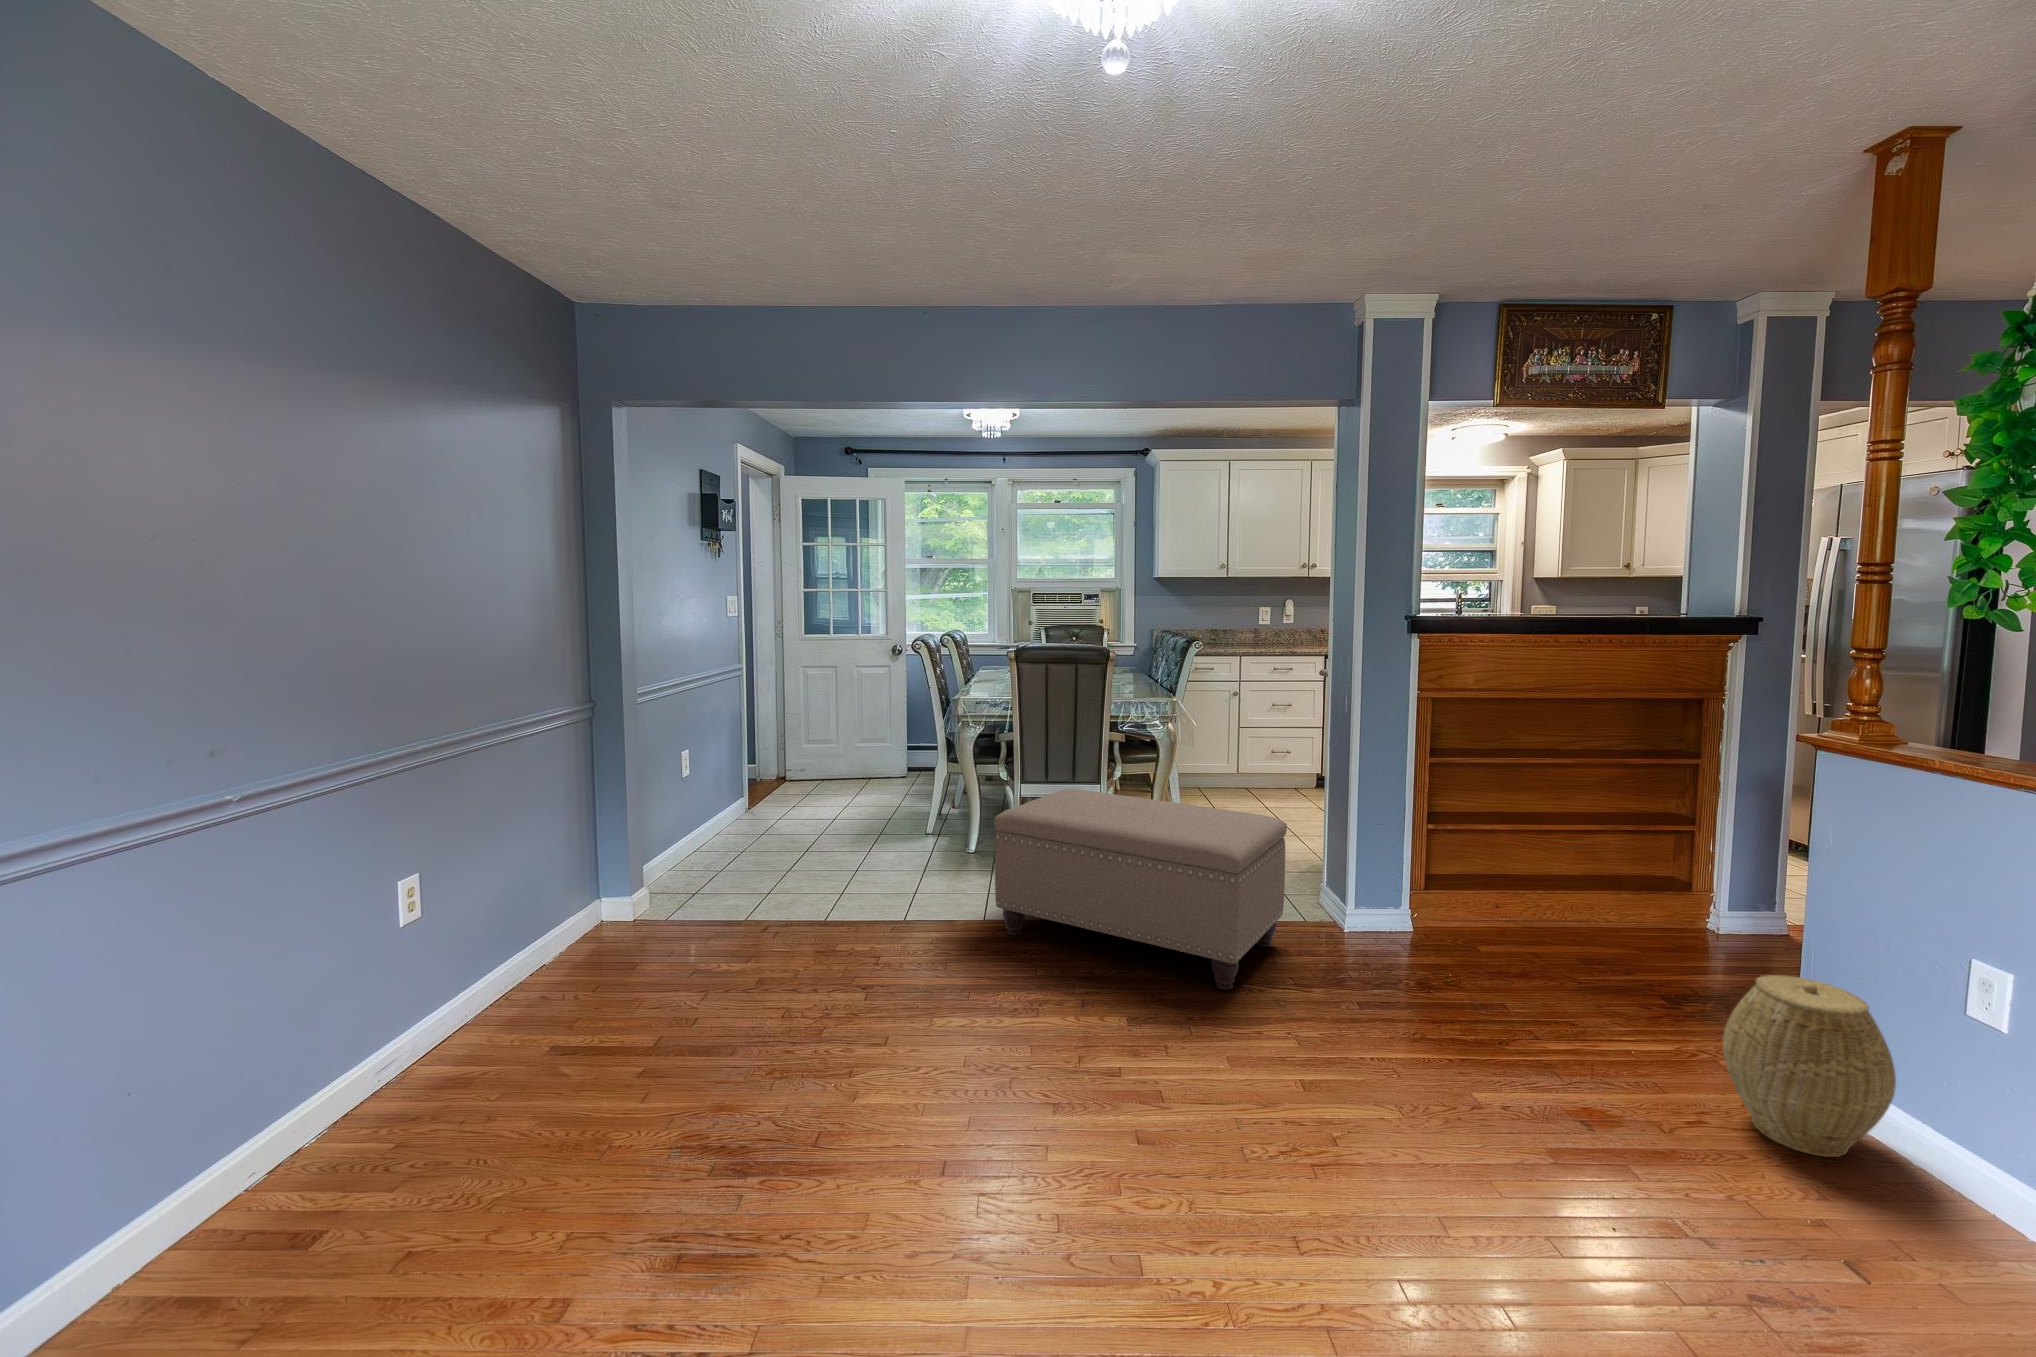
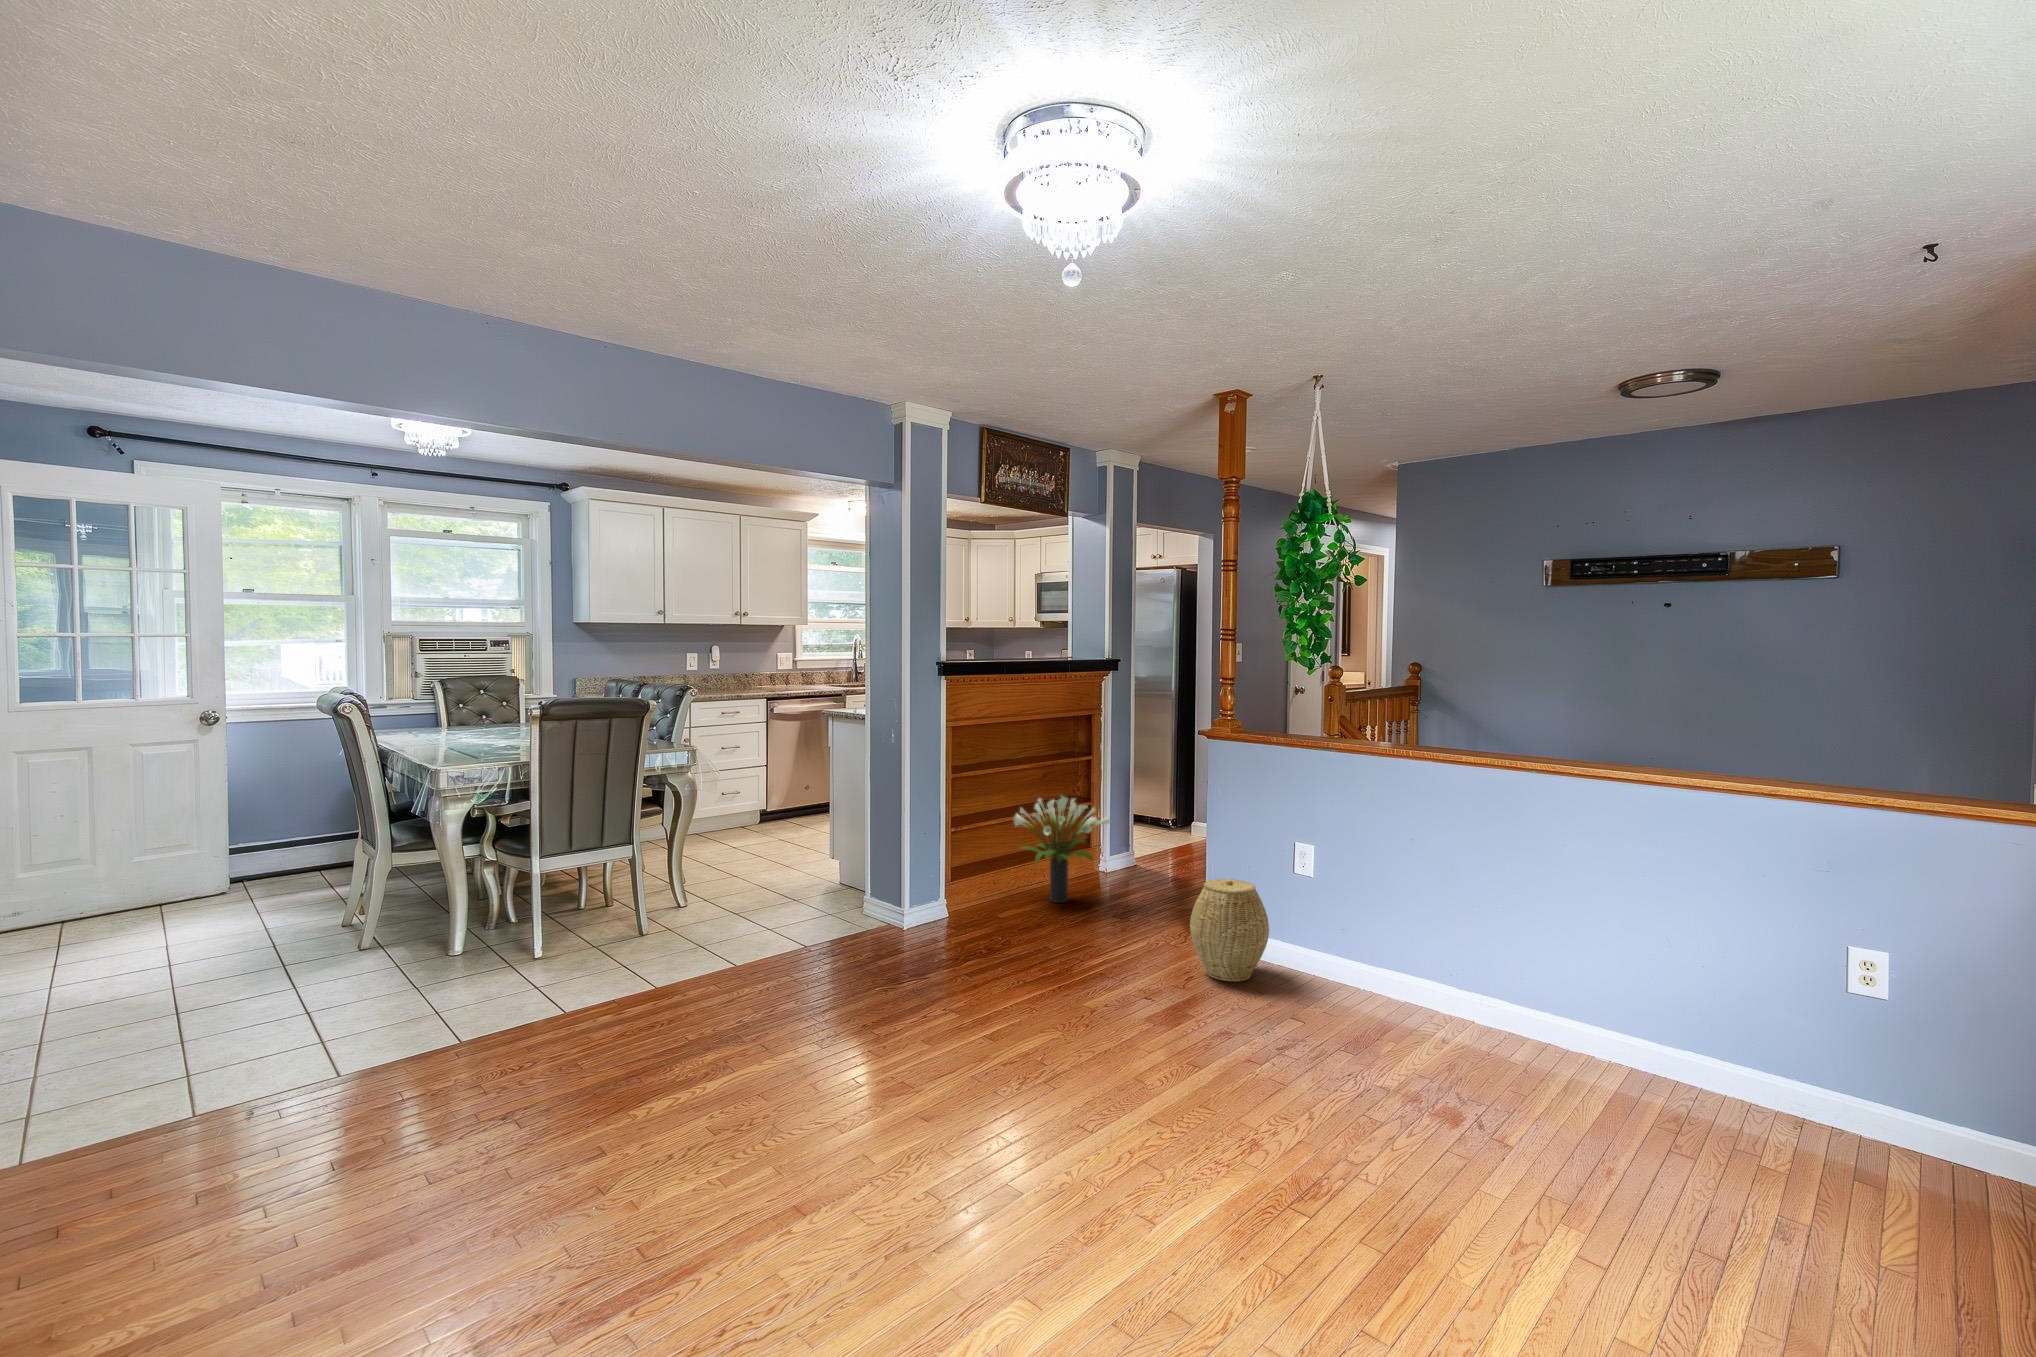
ottoman: present [994,789,1287,990] -> none [595,844,882,1023]
potted plant: none [1531,800,1693,946] -> present [1013,796,1110,903]

